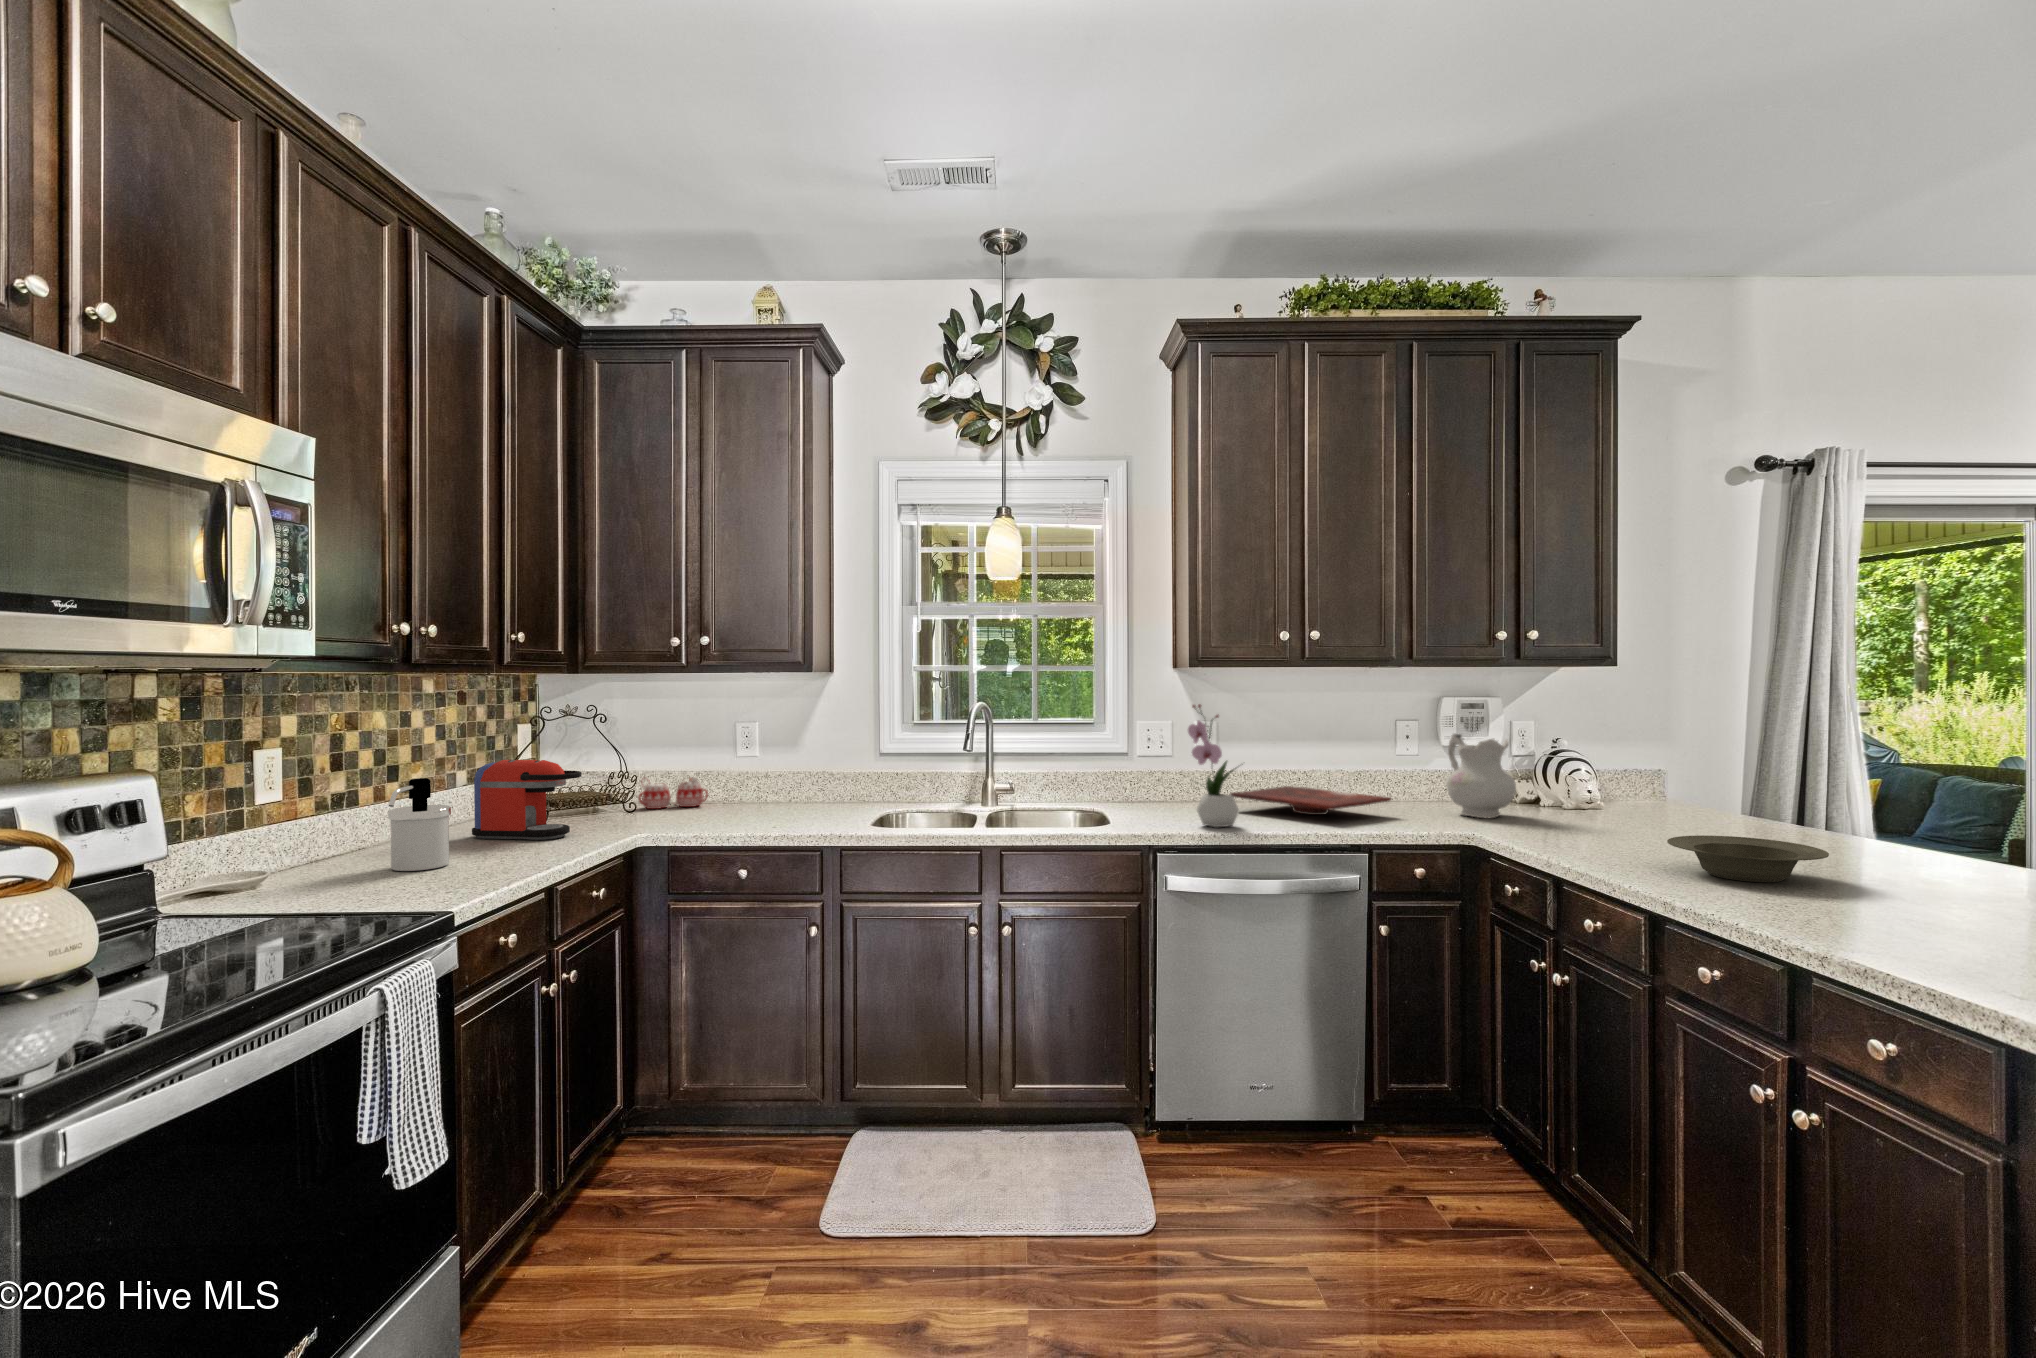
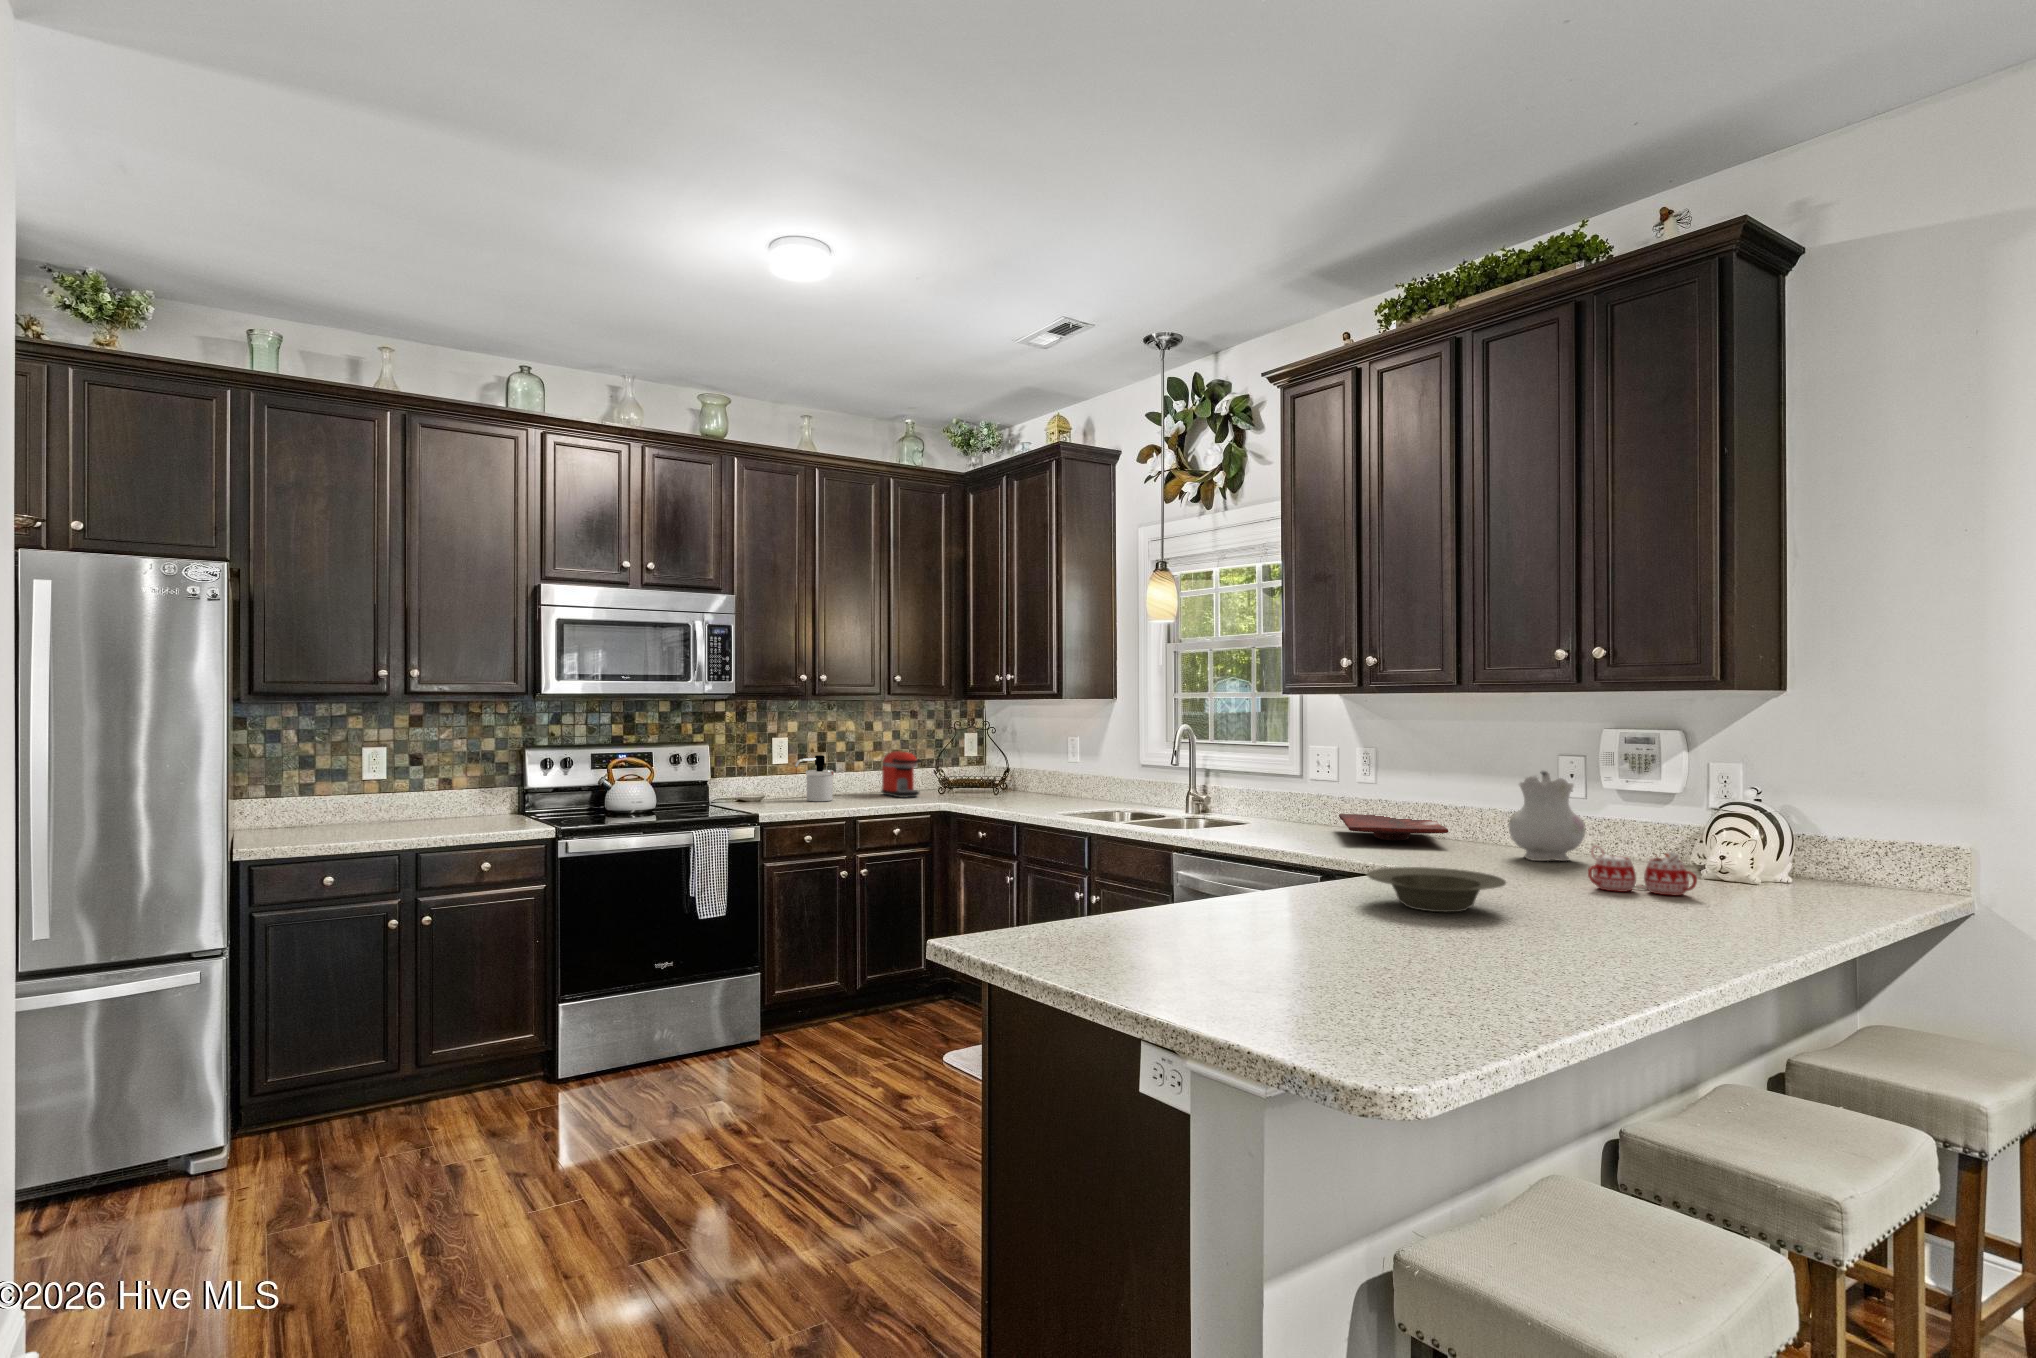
flower arrangement: present [1188,704,1239,828] -> none [1235,730,1277,835]
mug: present [638,777,708,809] -> present [1588,845,1697,895]

